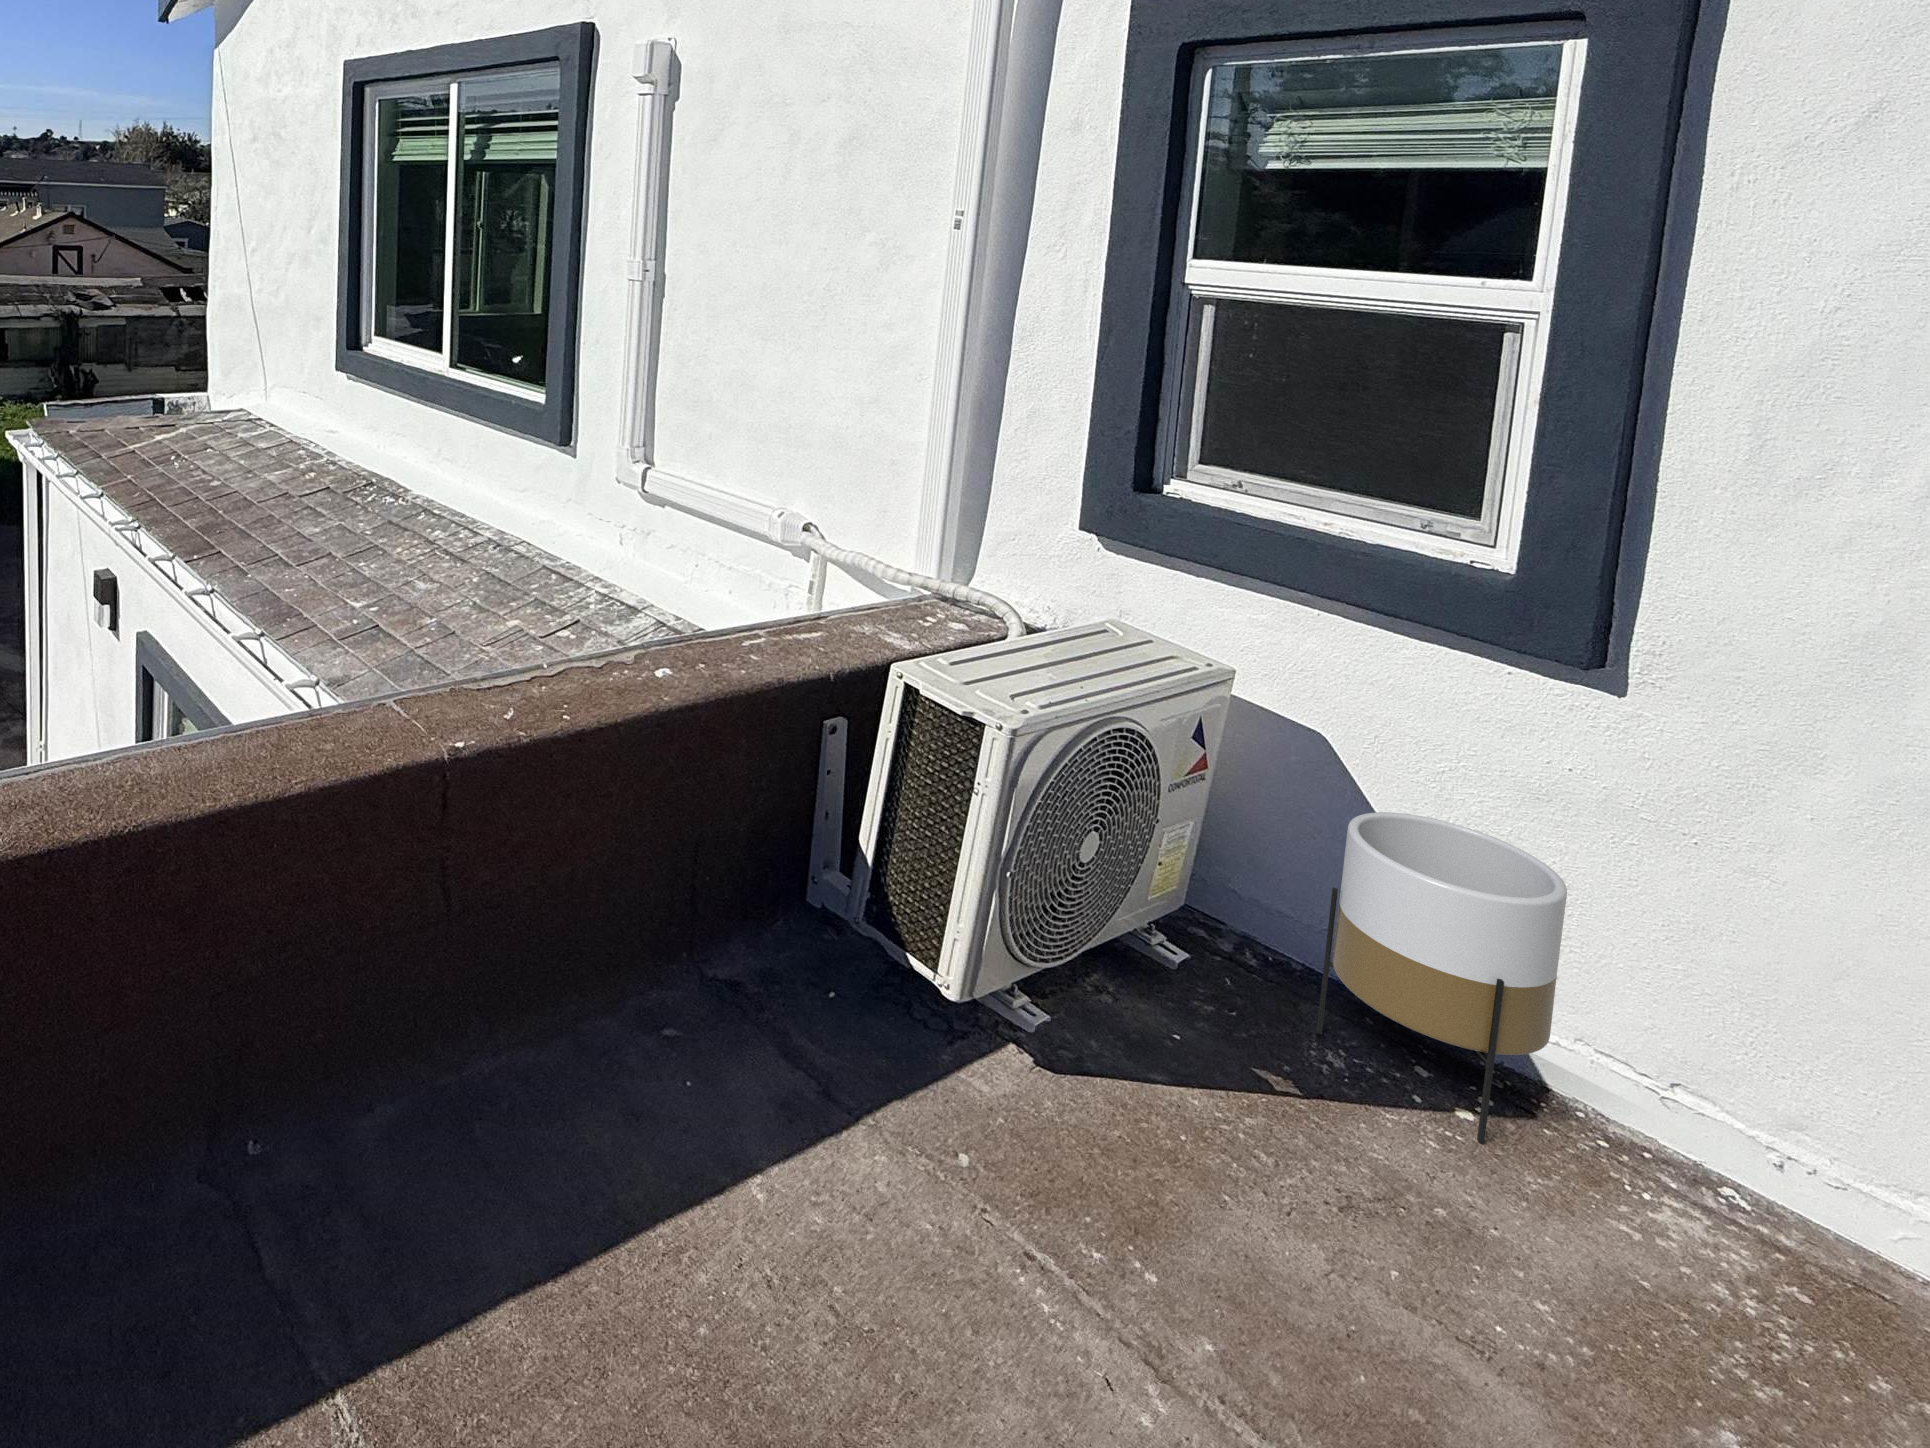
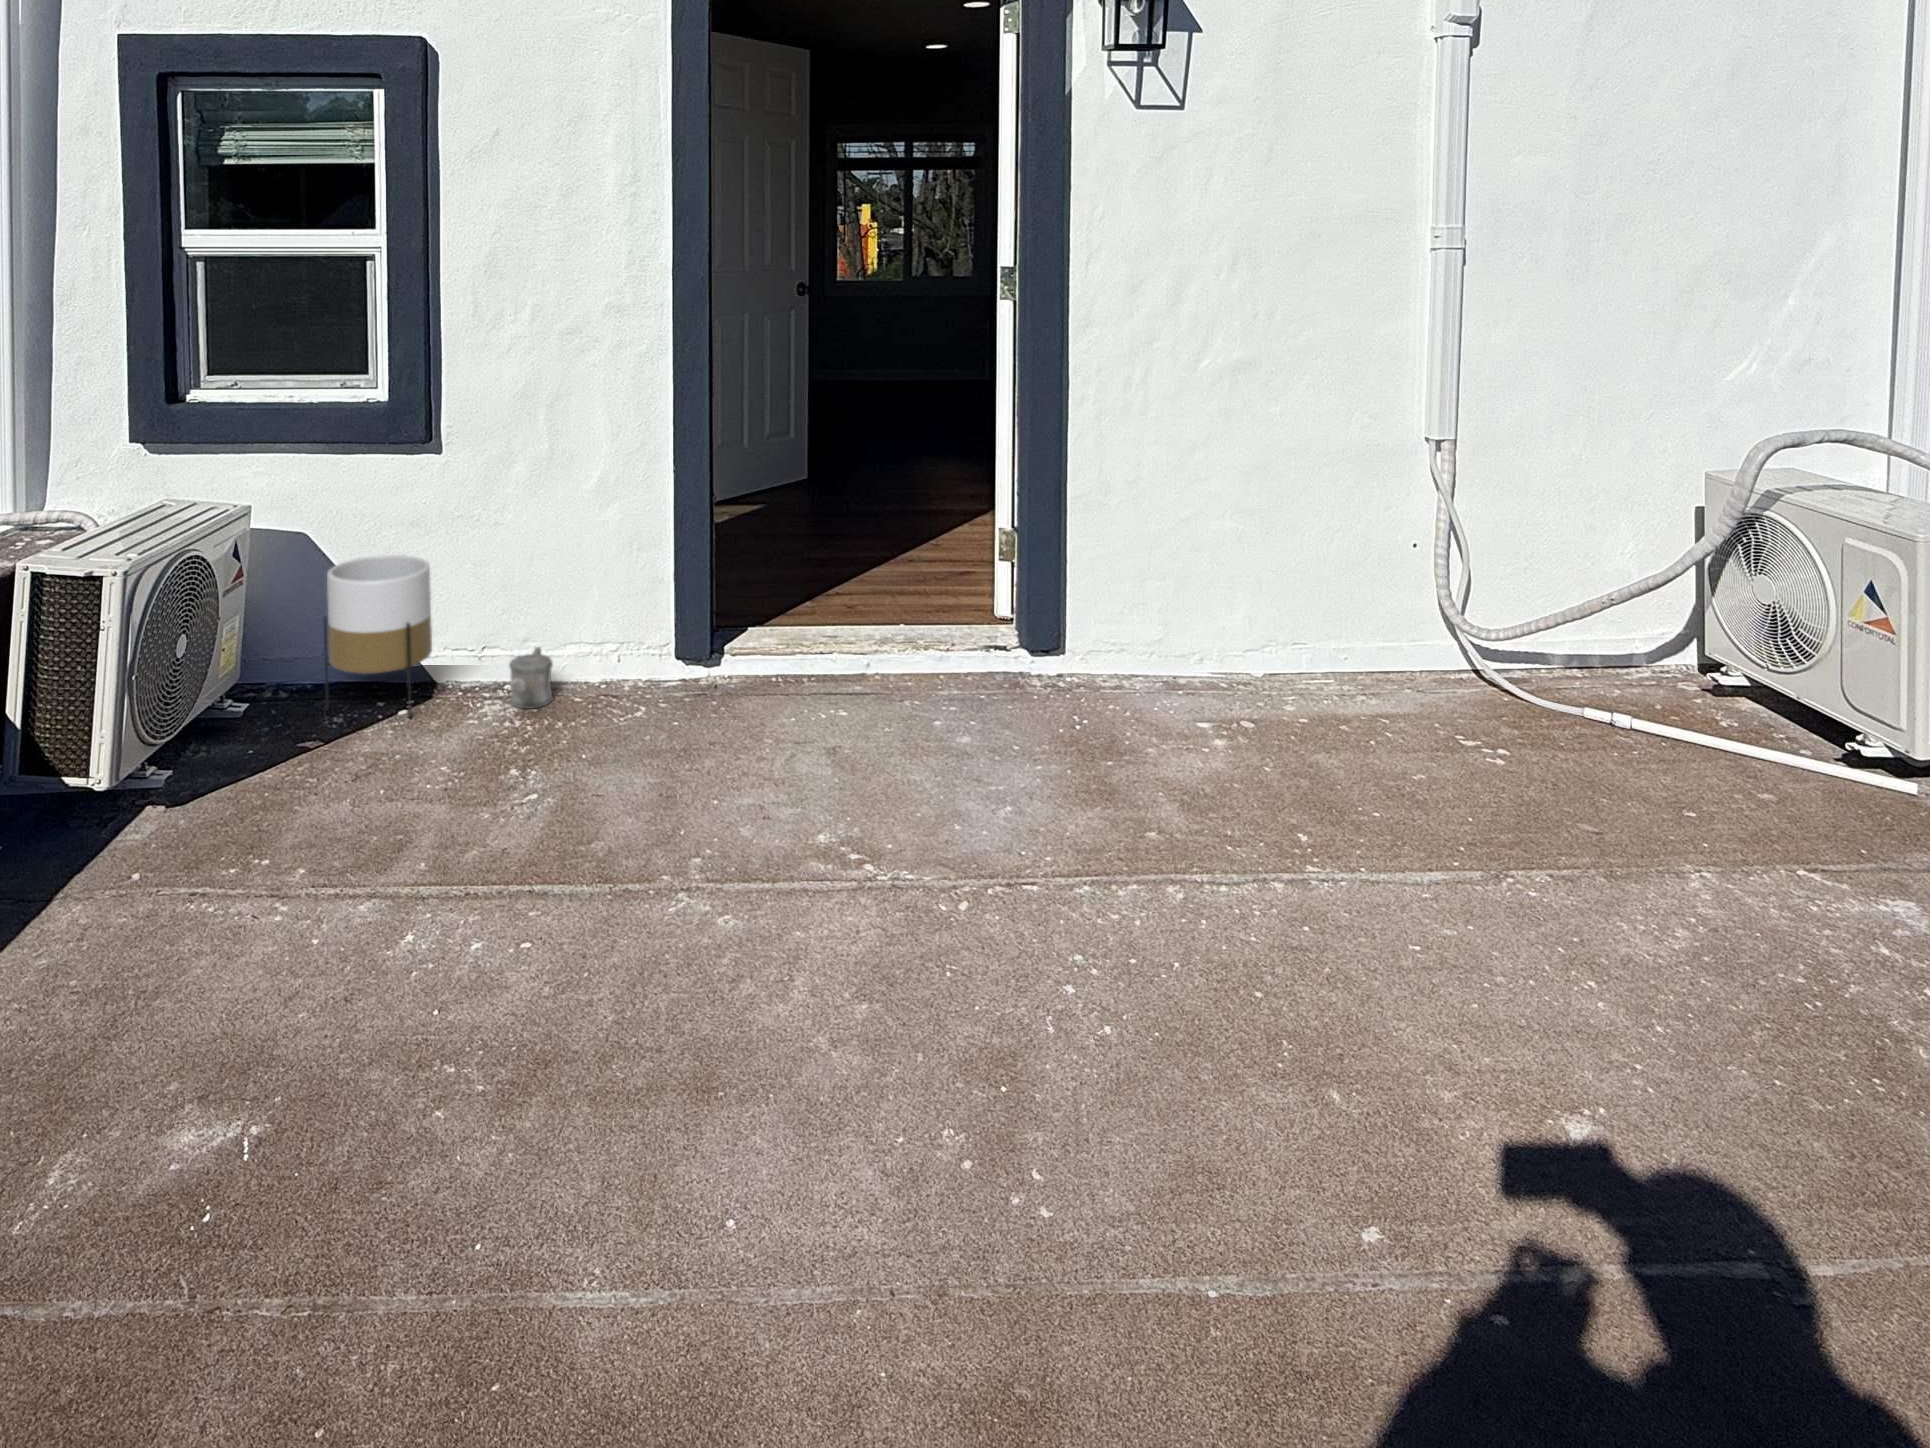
watering can: none [1734,1152,1877,1303] -> present [509,647,553,709]

